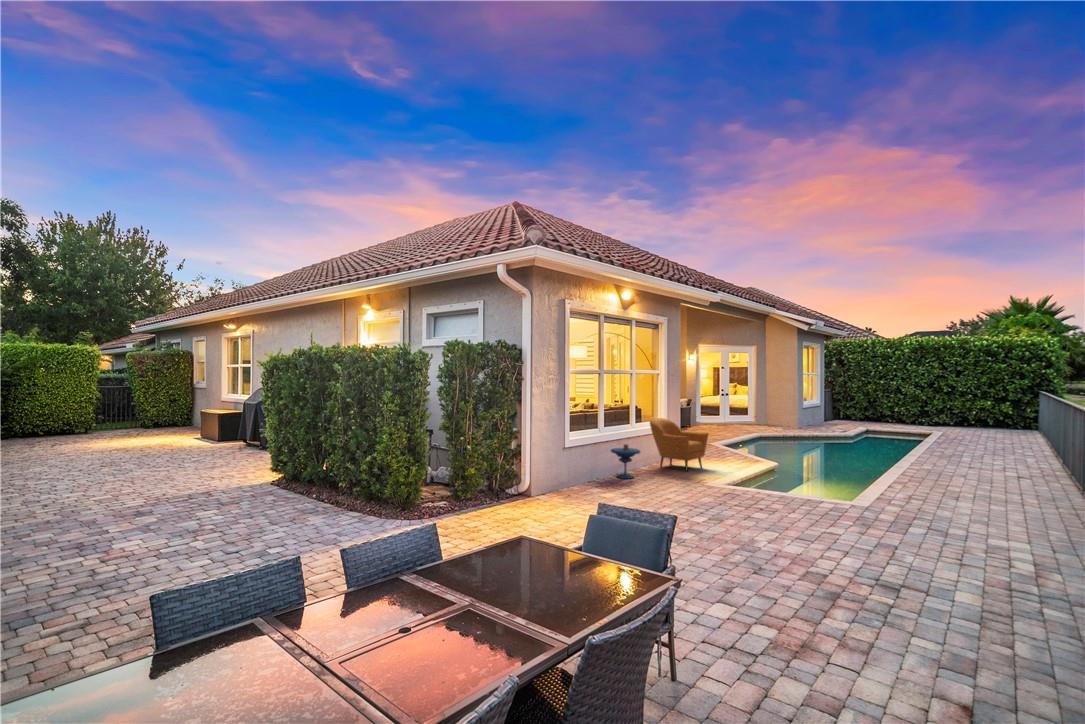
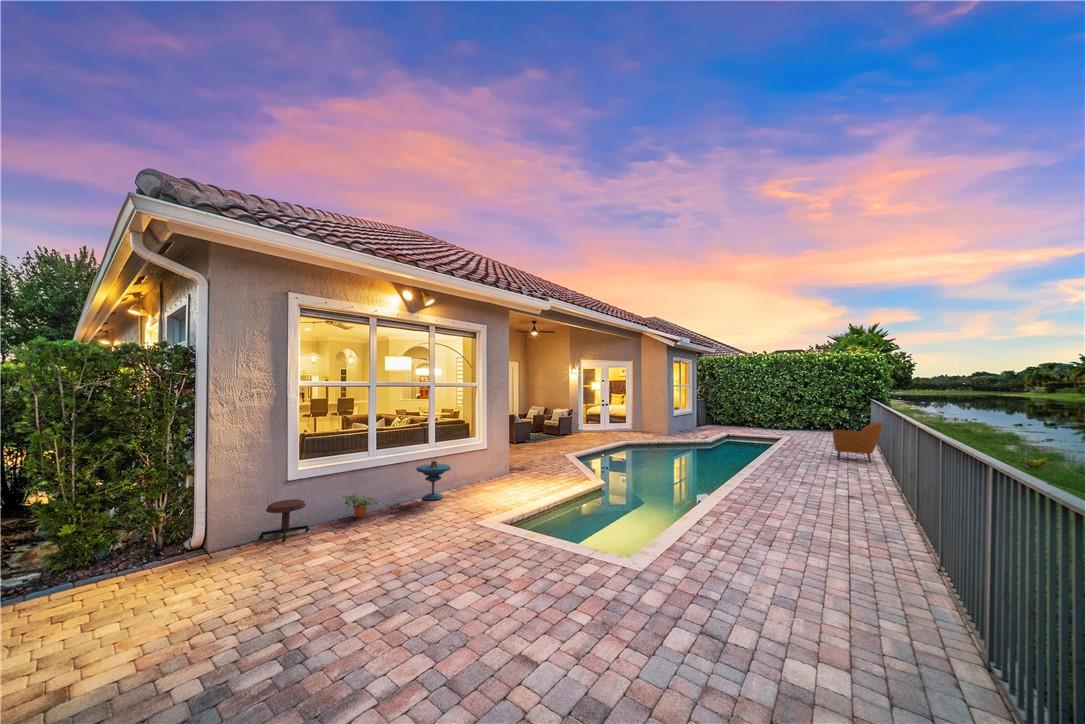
armchair: present [650,418,709,472] -> present [832,422,883,462]
potted plant: none [568,469,600,488] -> present [342,494,379,517]
stool: none [530,470,561,501] -> present [258,499,310,541]

